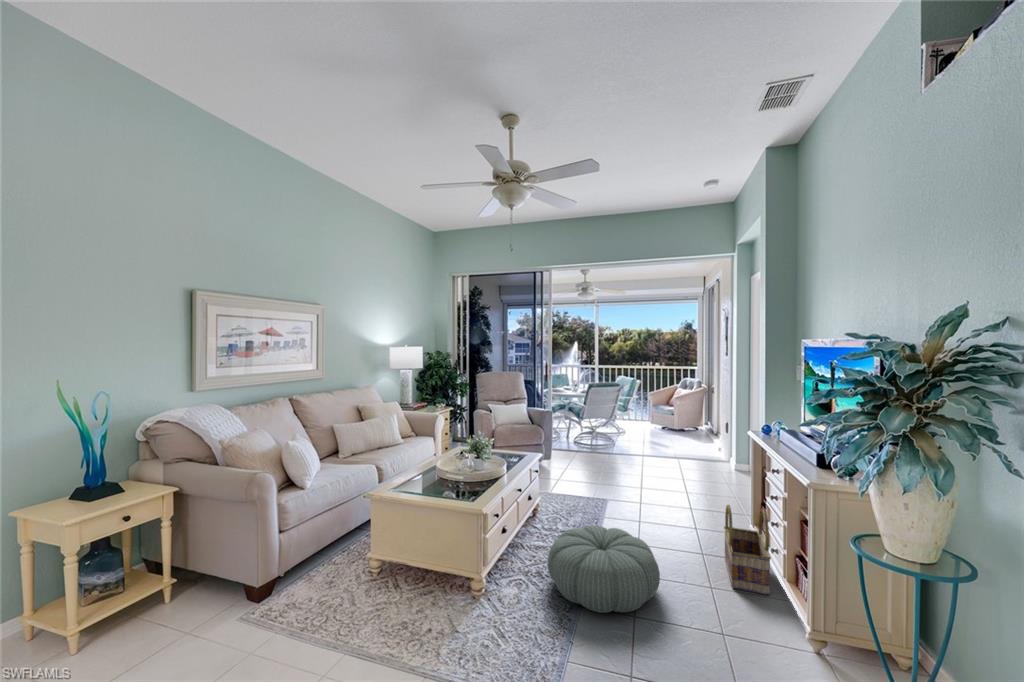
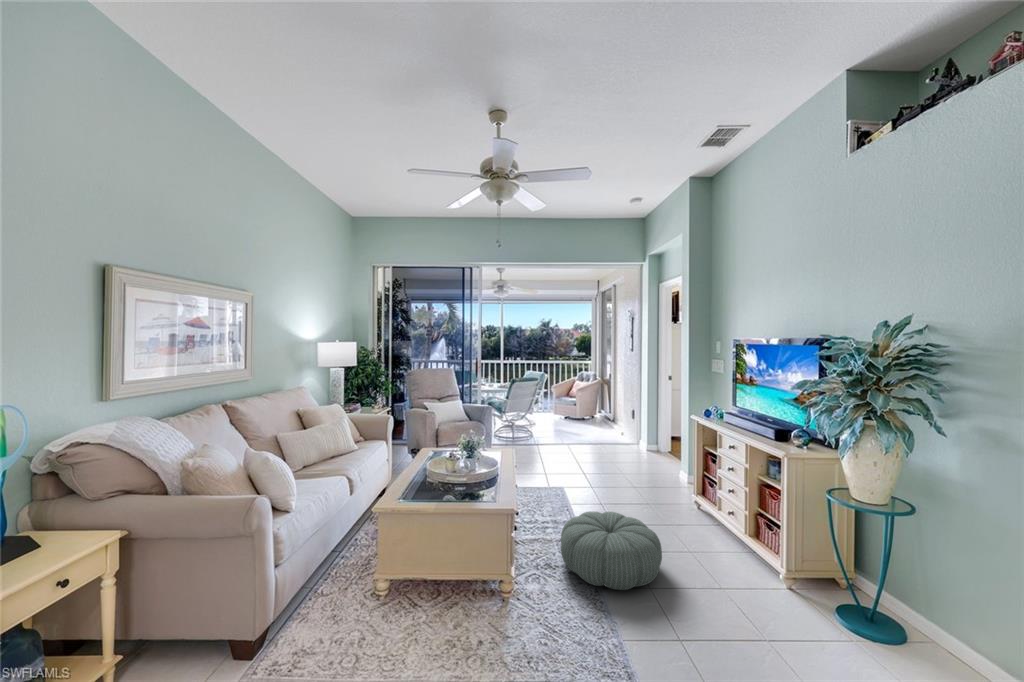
basket: present [724,505,771,595] -> none [683,480,733,550]

